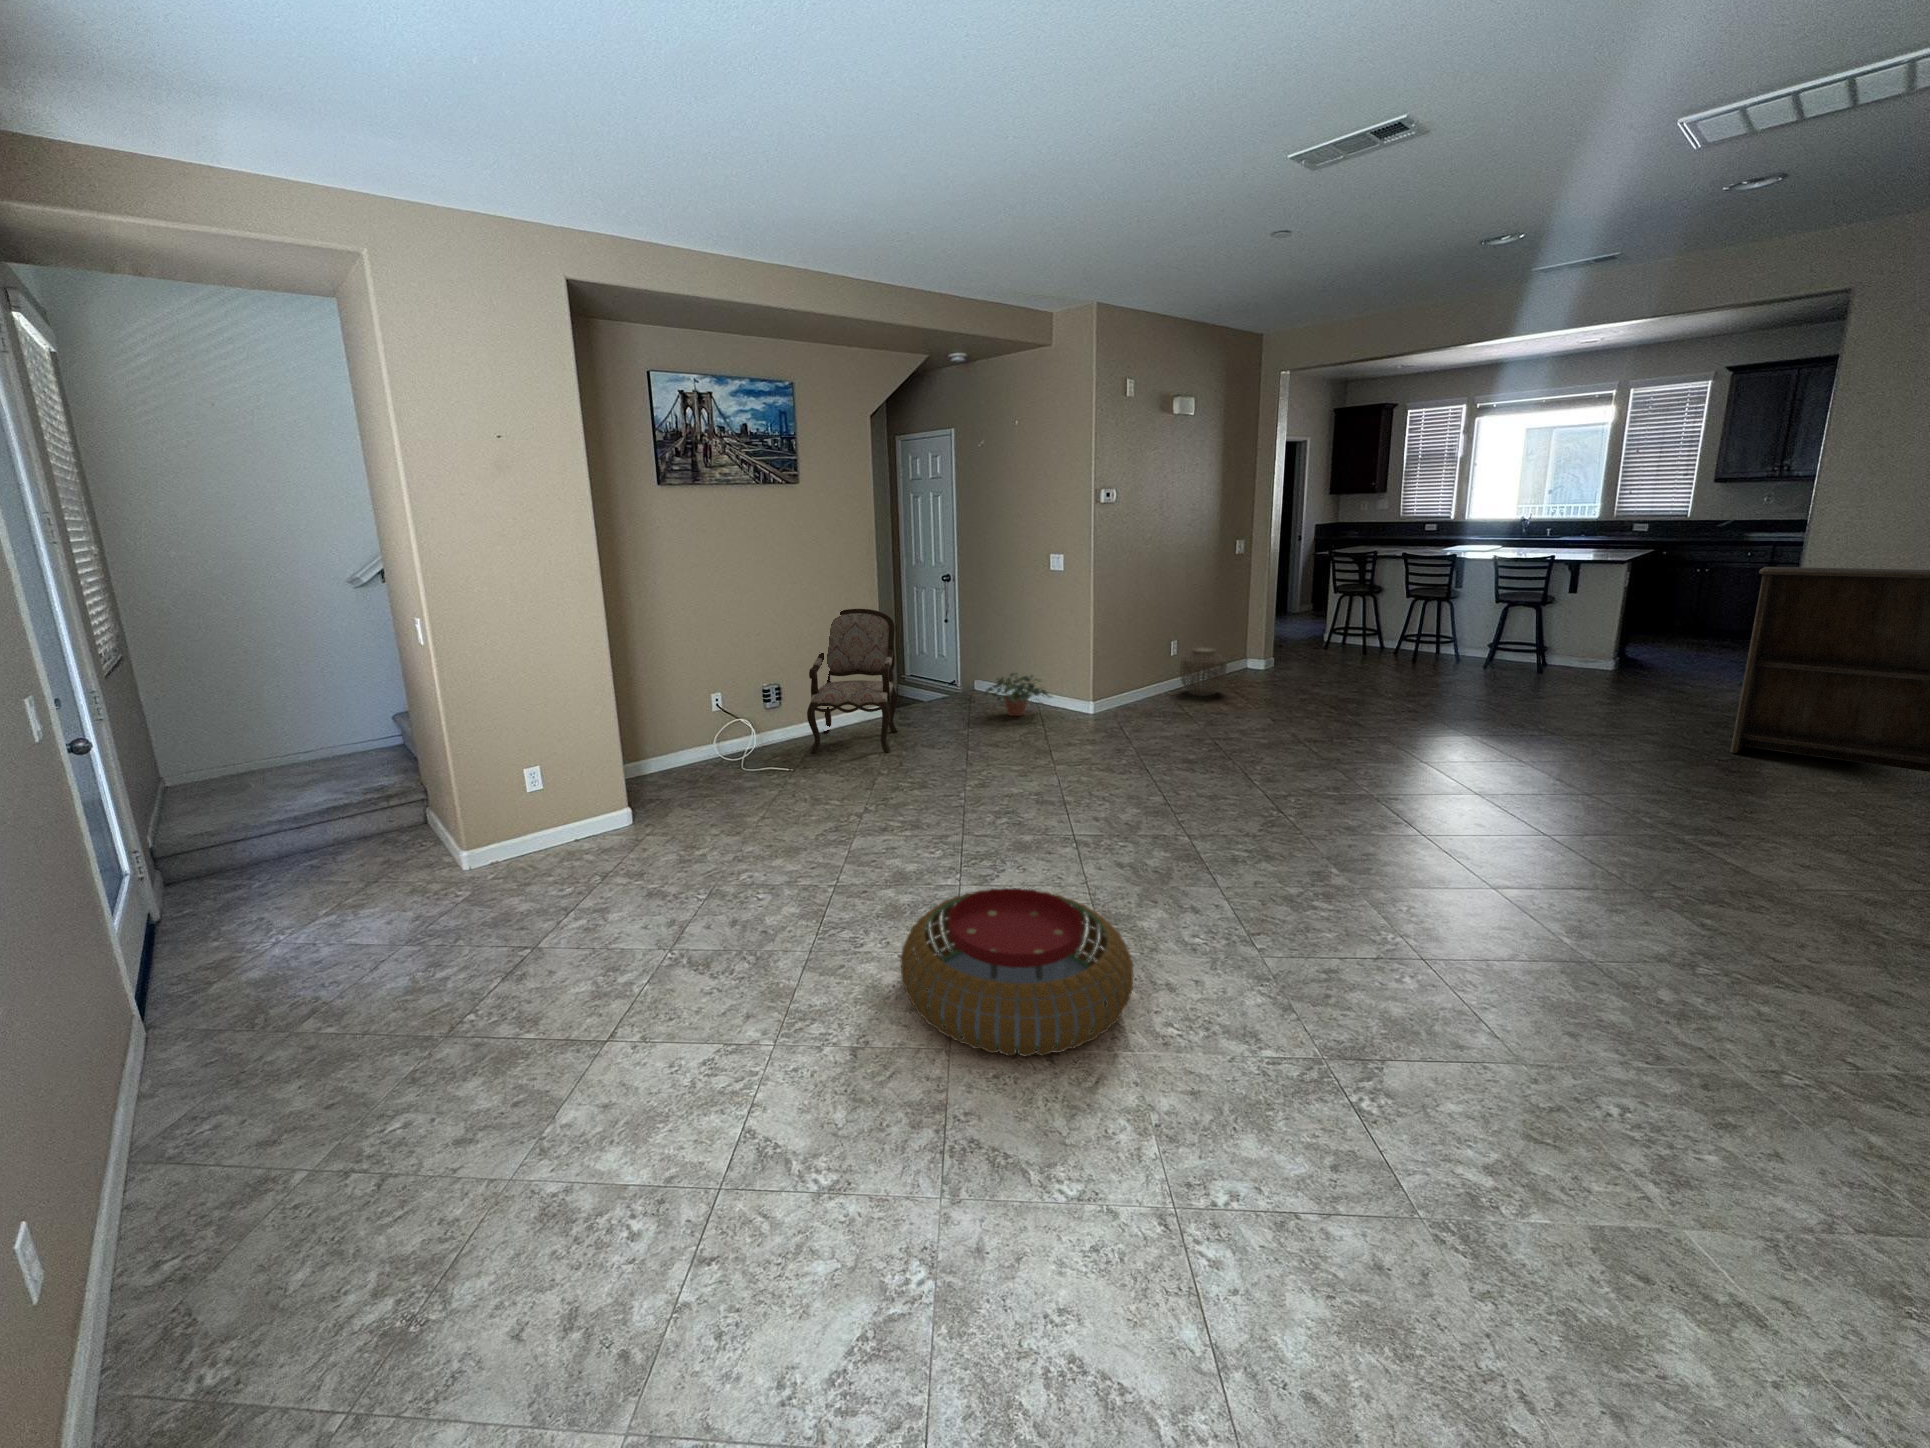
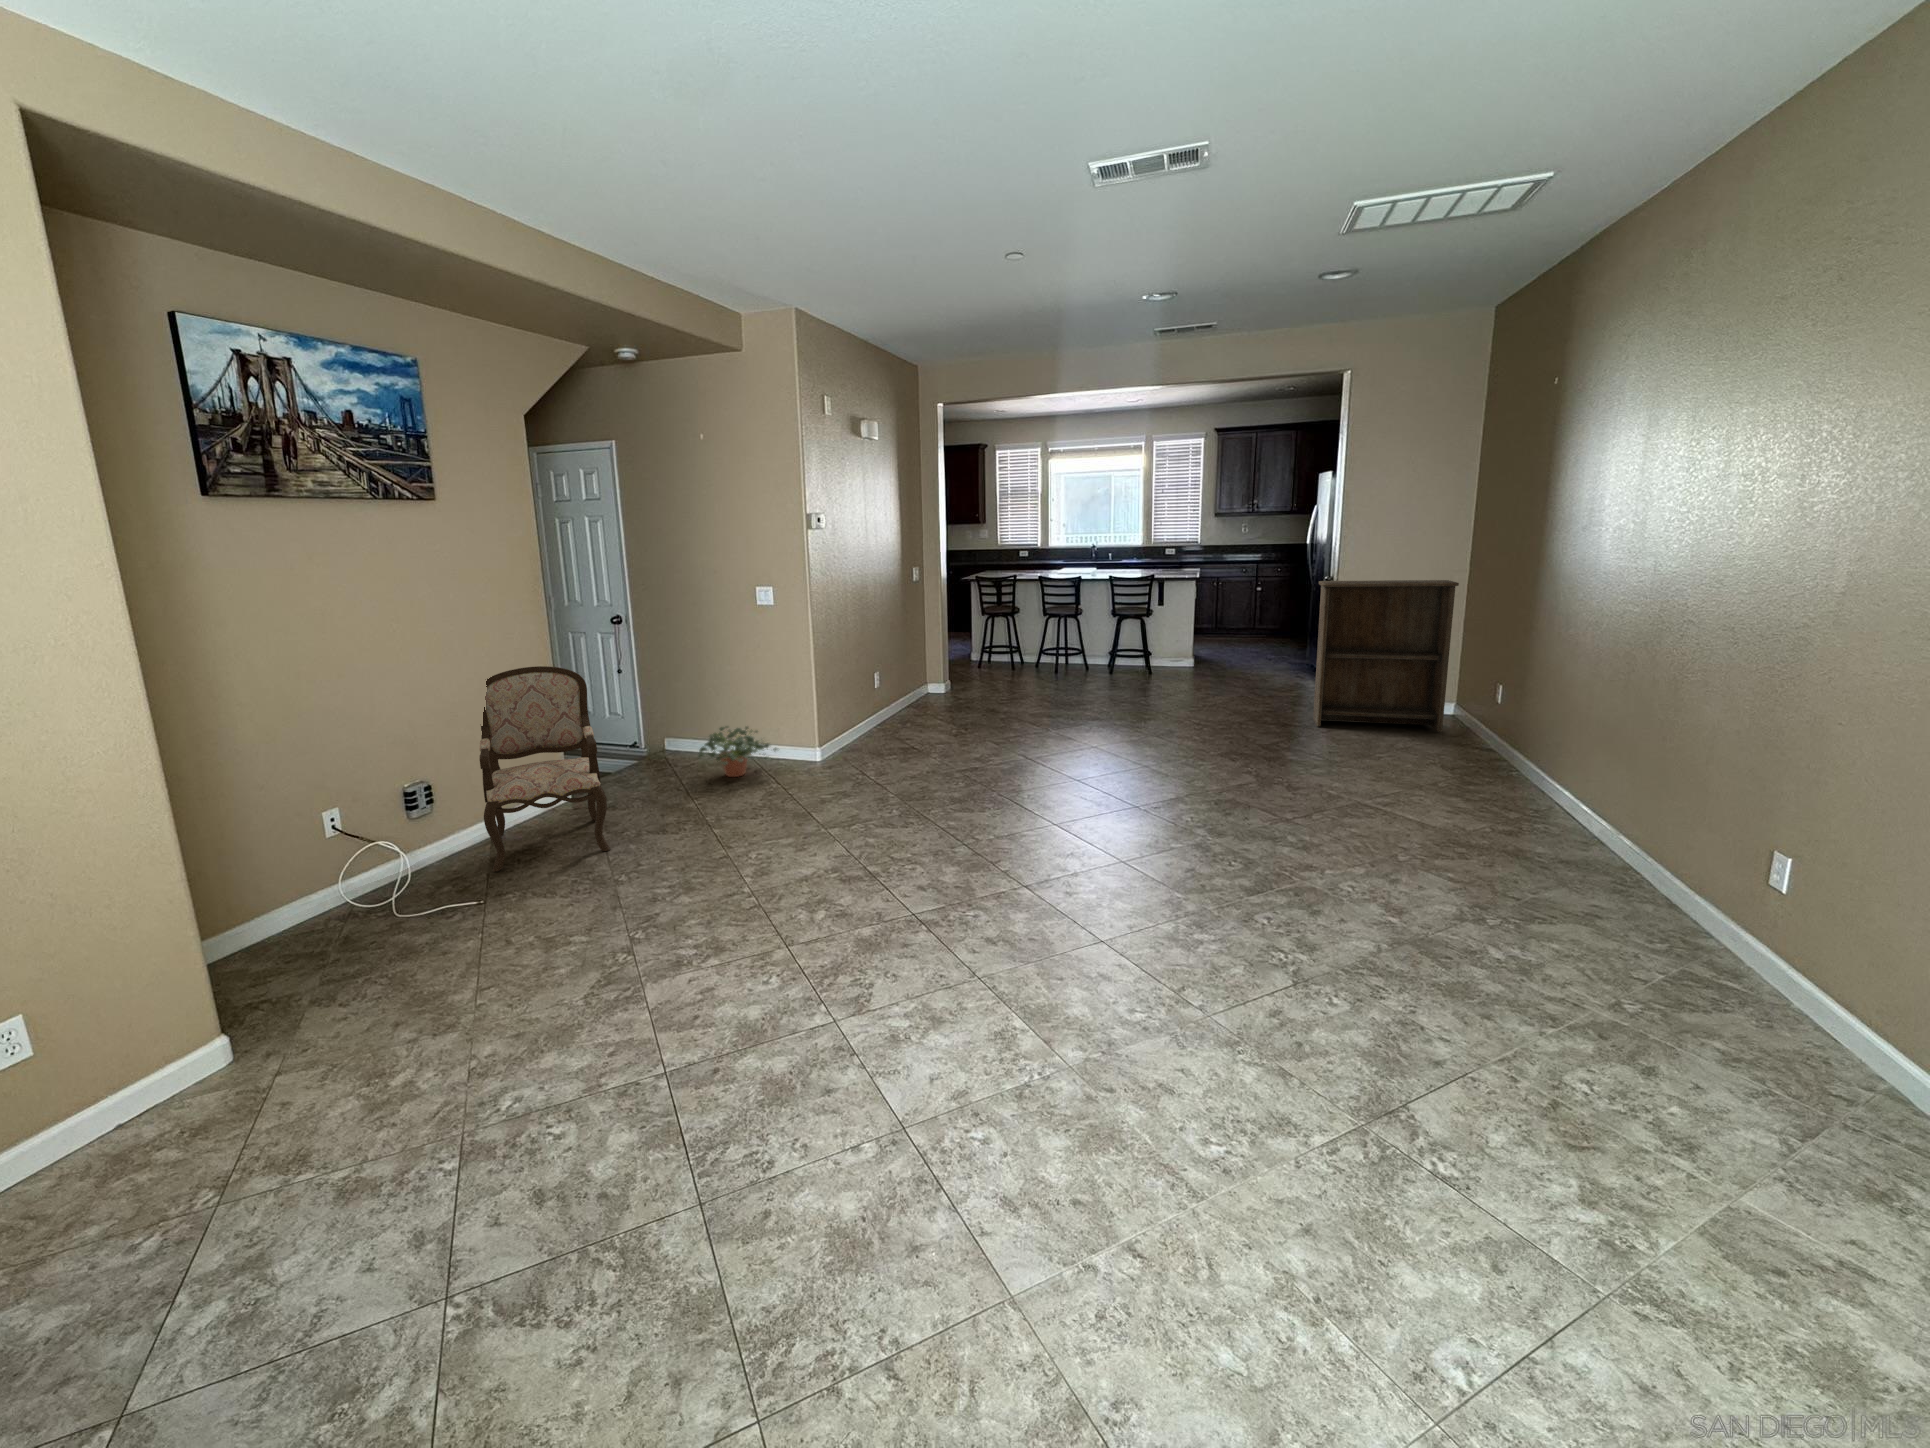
woven basket: present [1180,647,1227,696] -> none [886,677,930,727]
pouf: present [900,888,1133,1056] -> none [866,1010,1175,1279]

